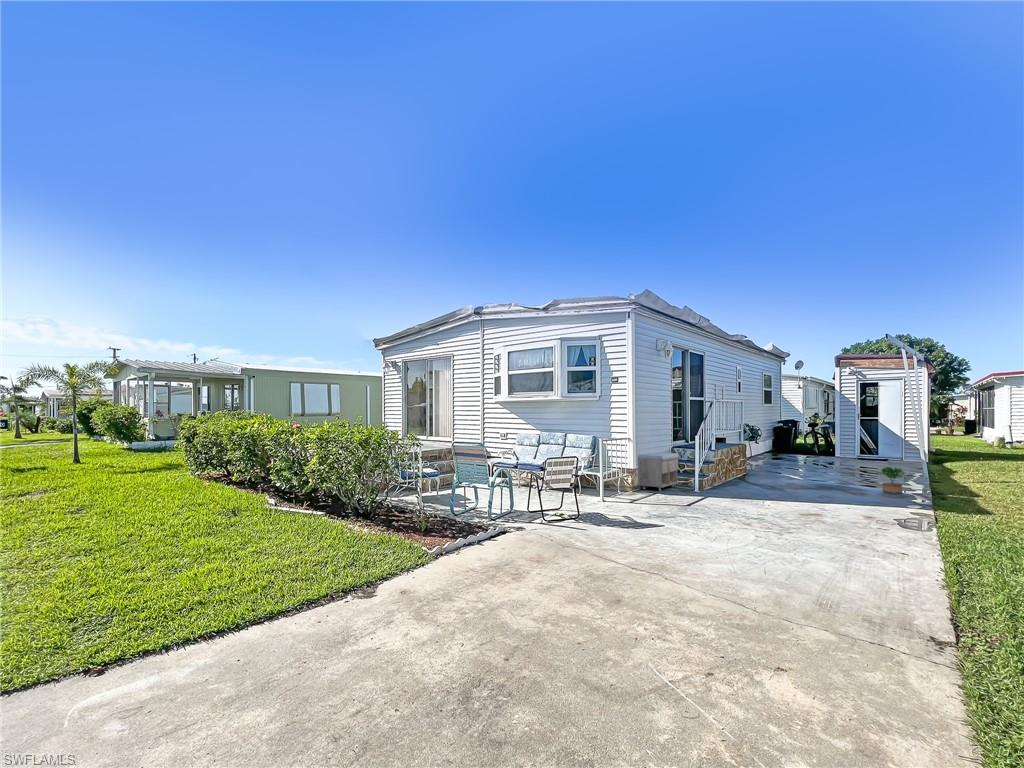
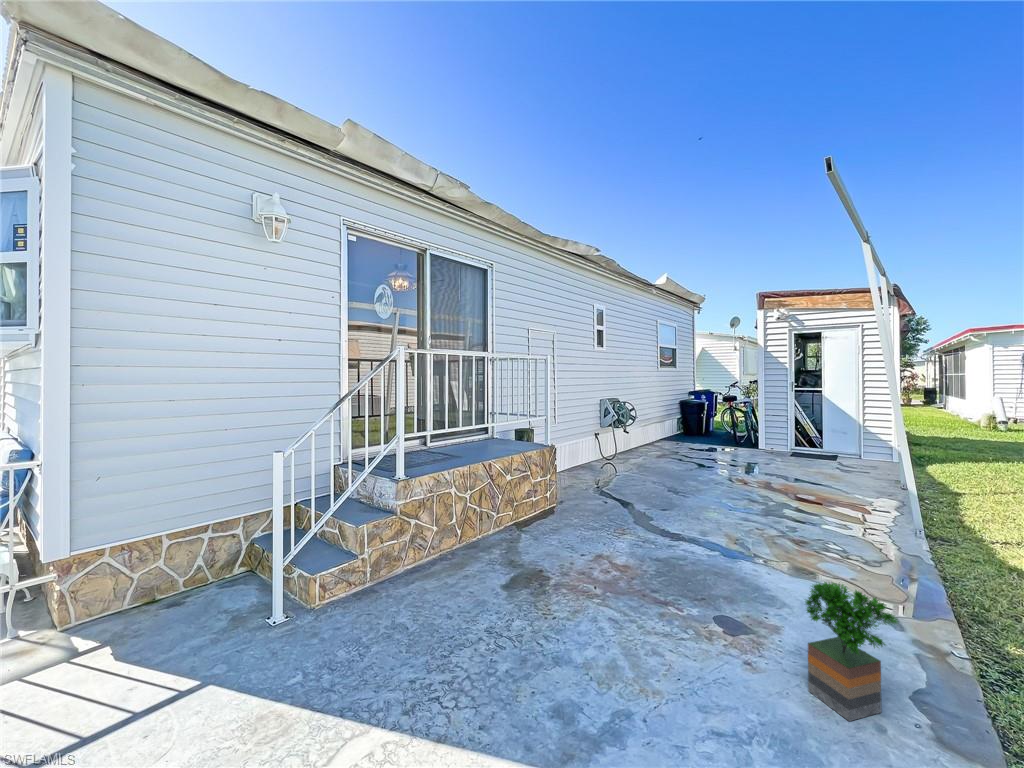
storage bench: present [638,452,679,491] -> none [37,498,231,658]

